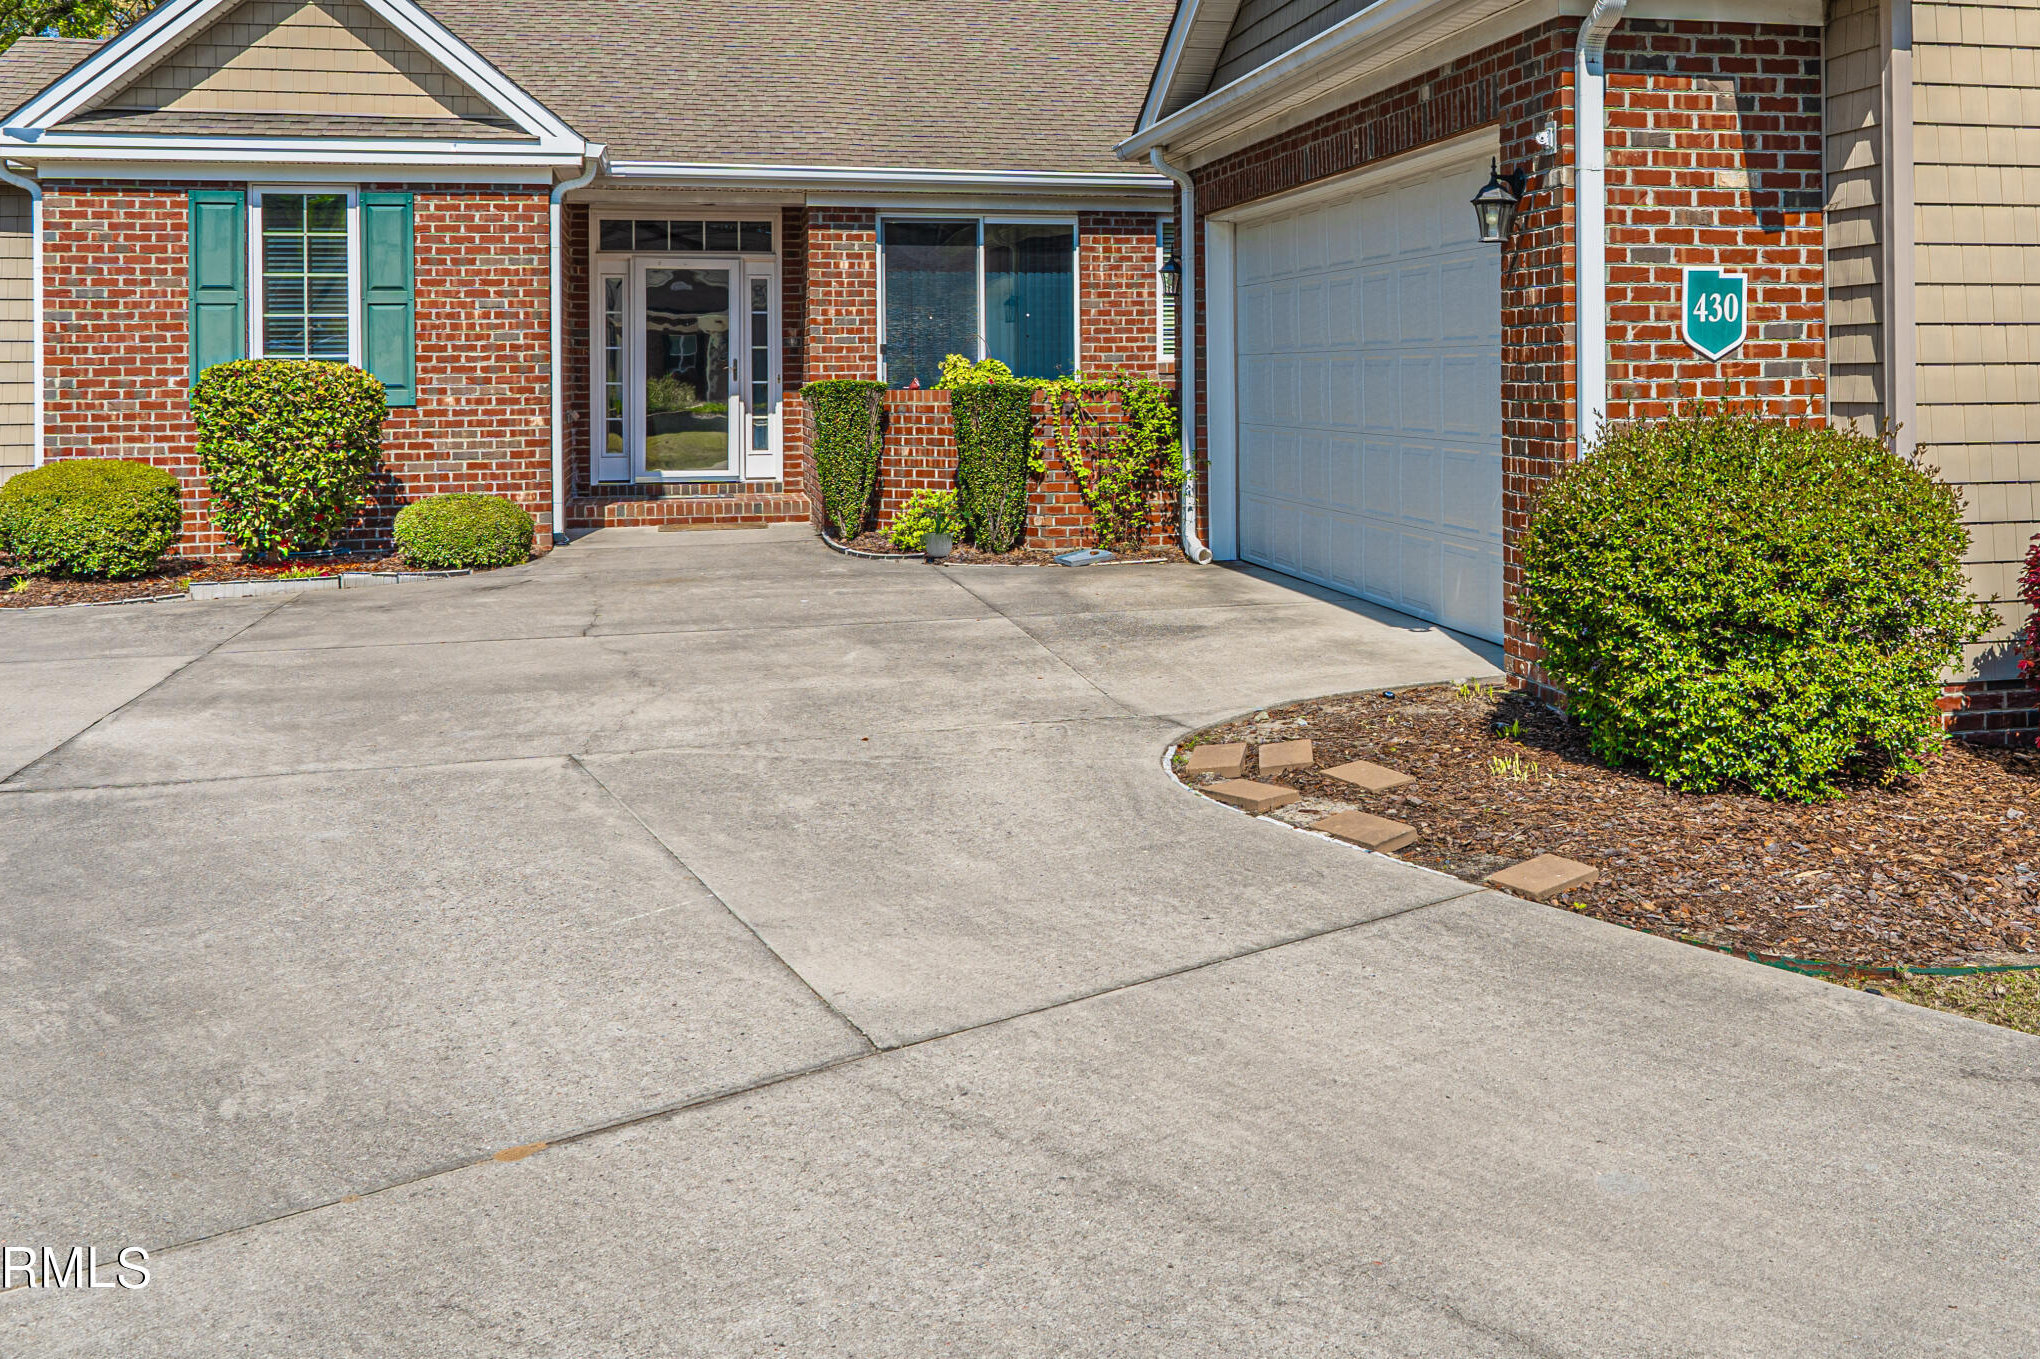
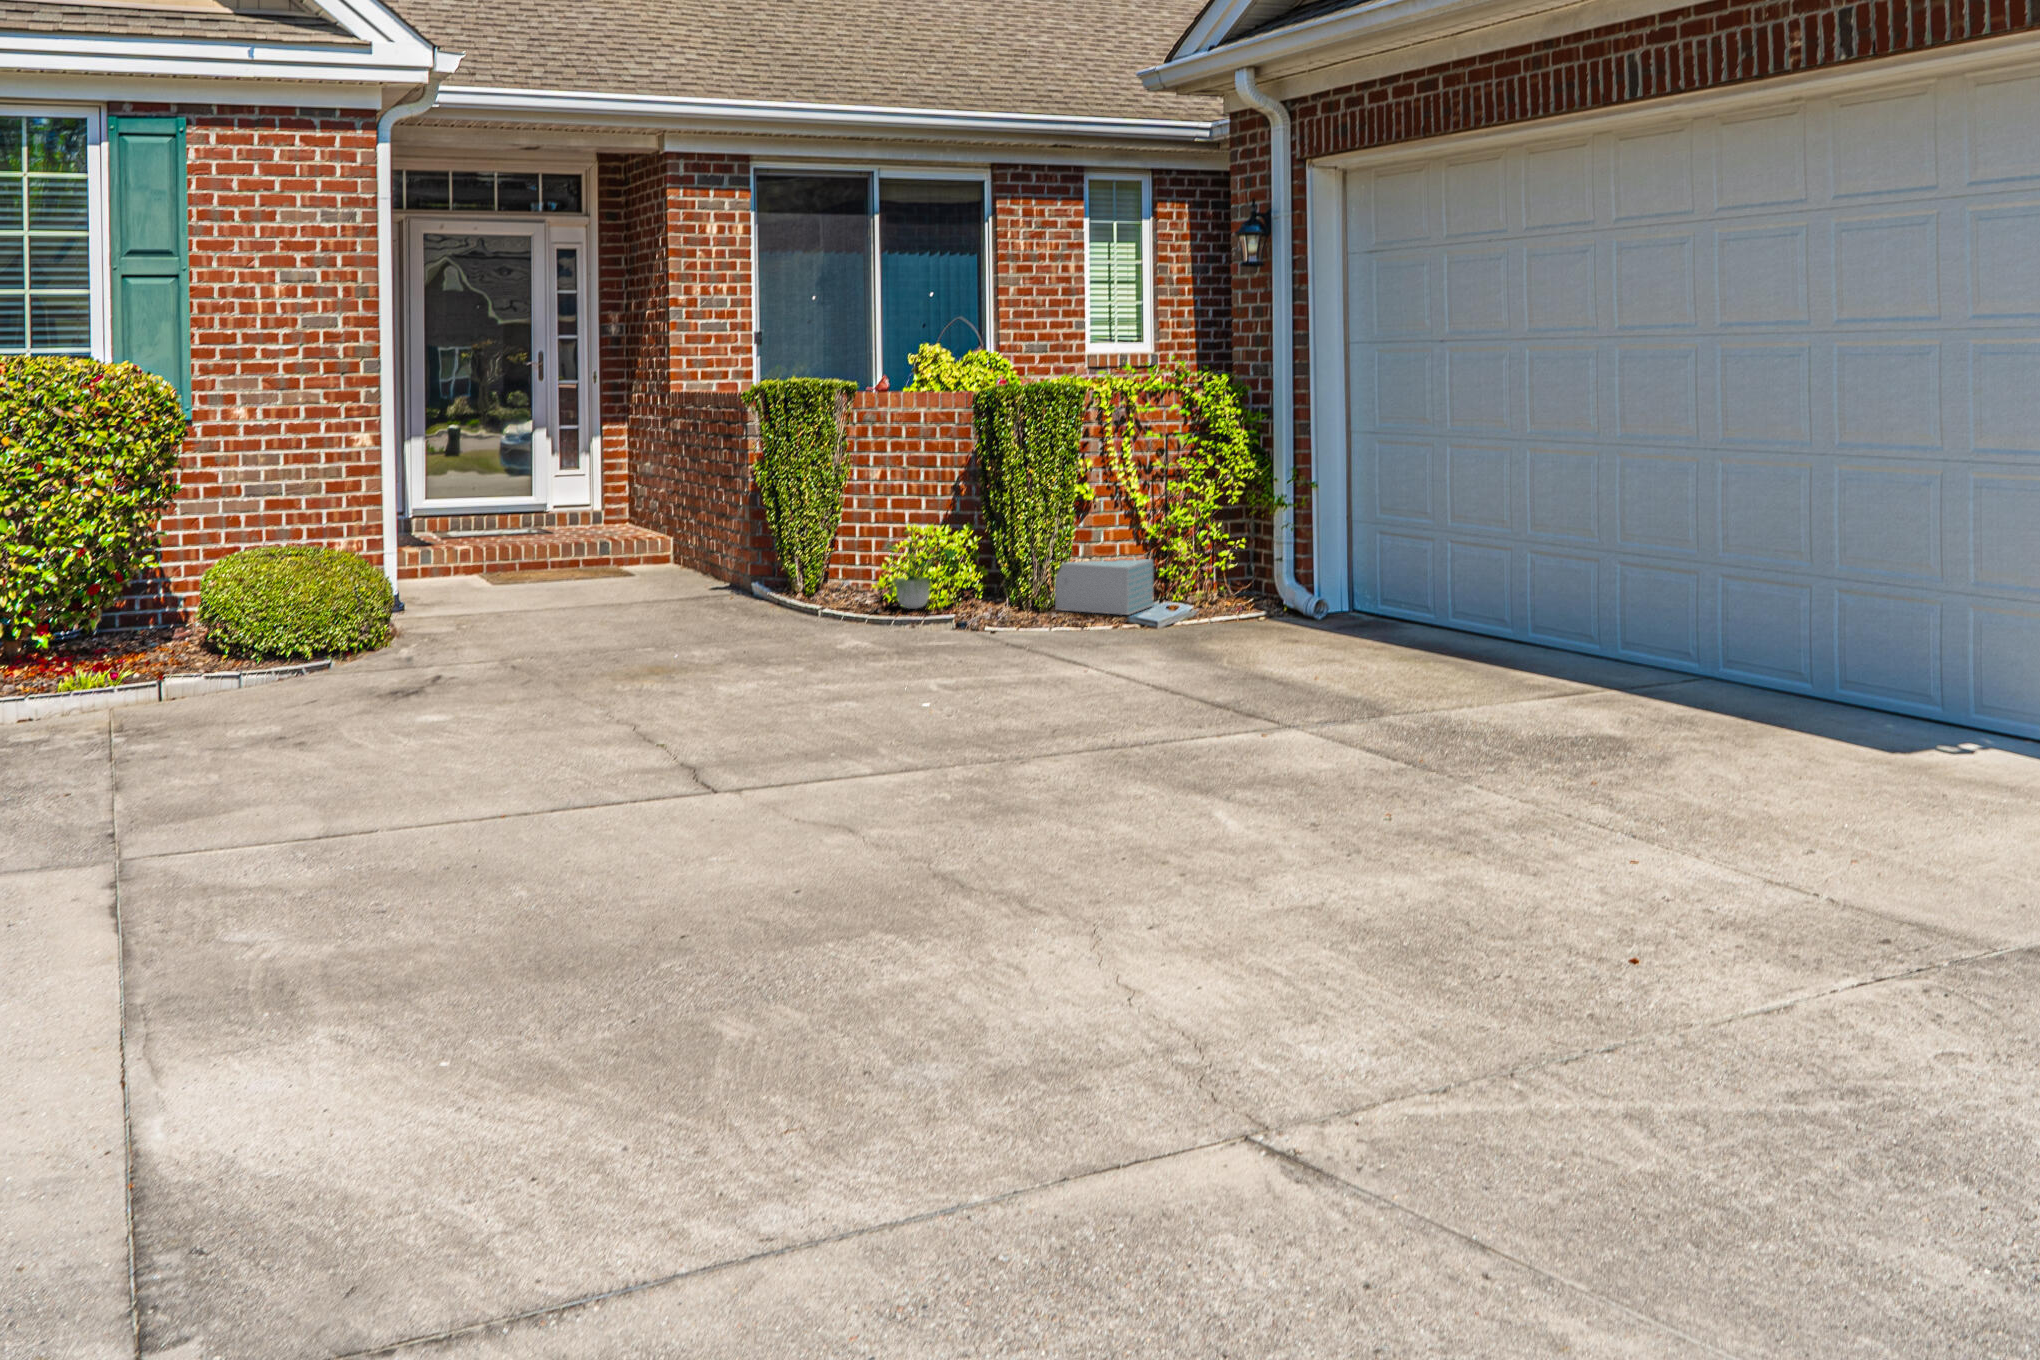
storage box: none [1040,519,1122,564] -> present [1055,558,1153,615]

